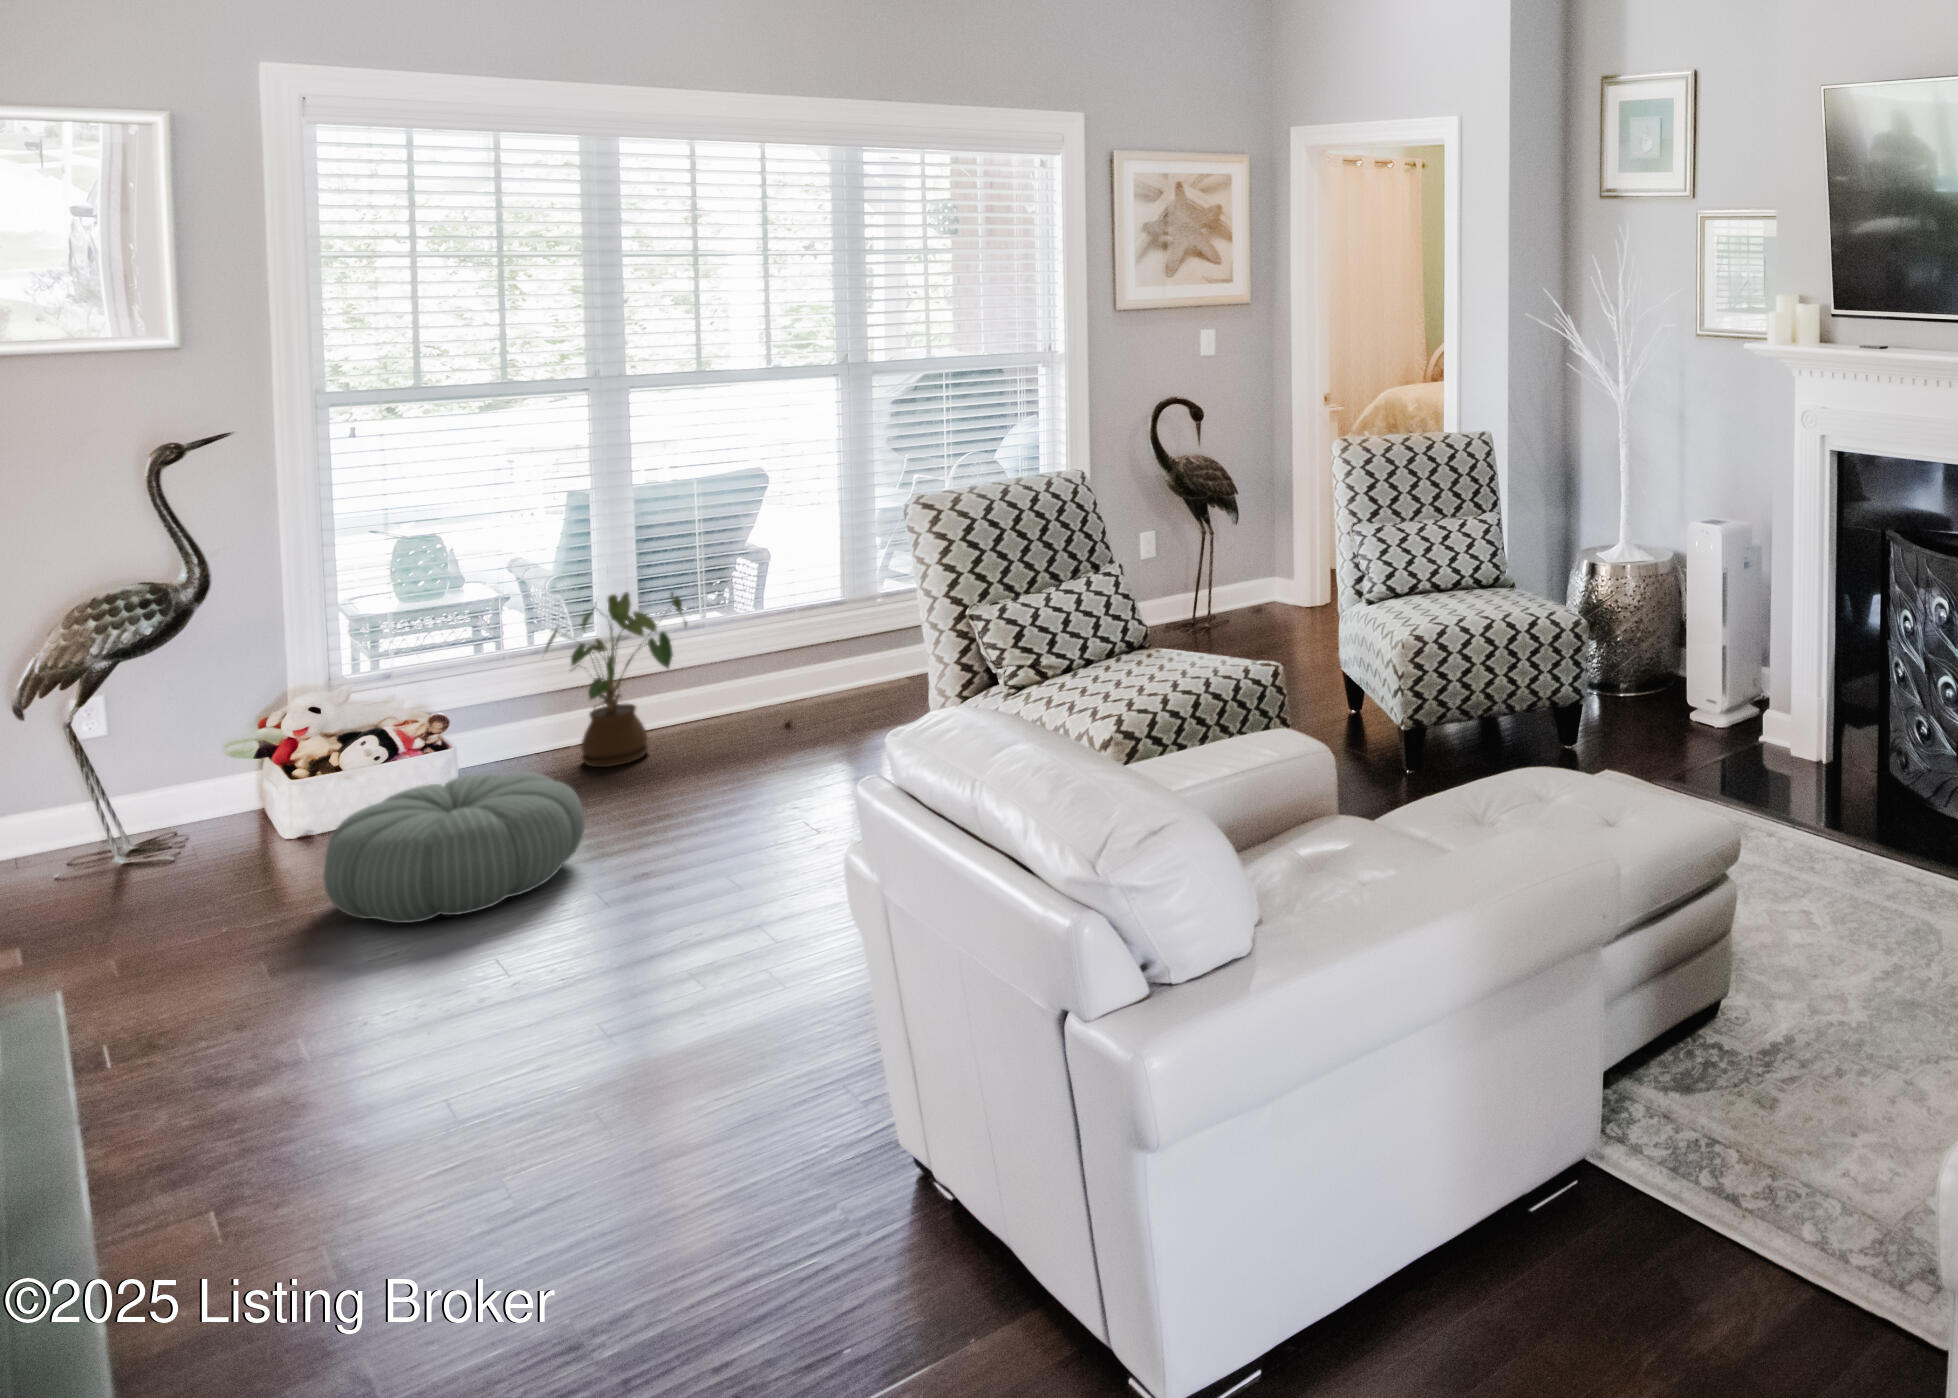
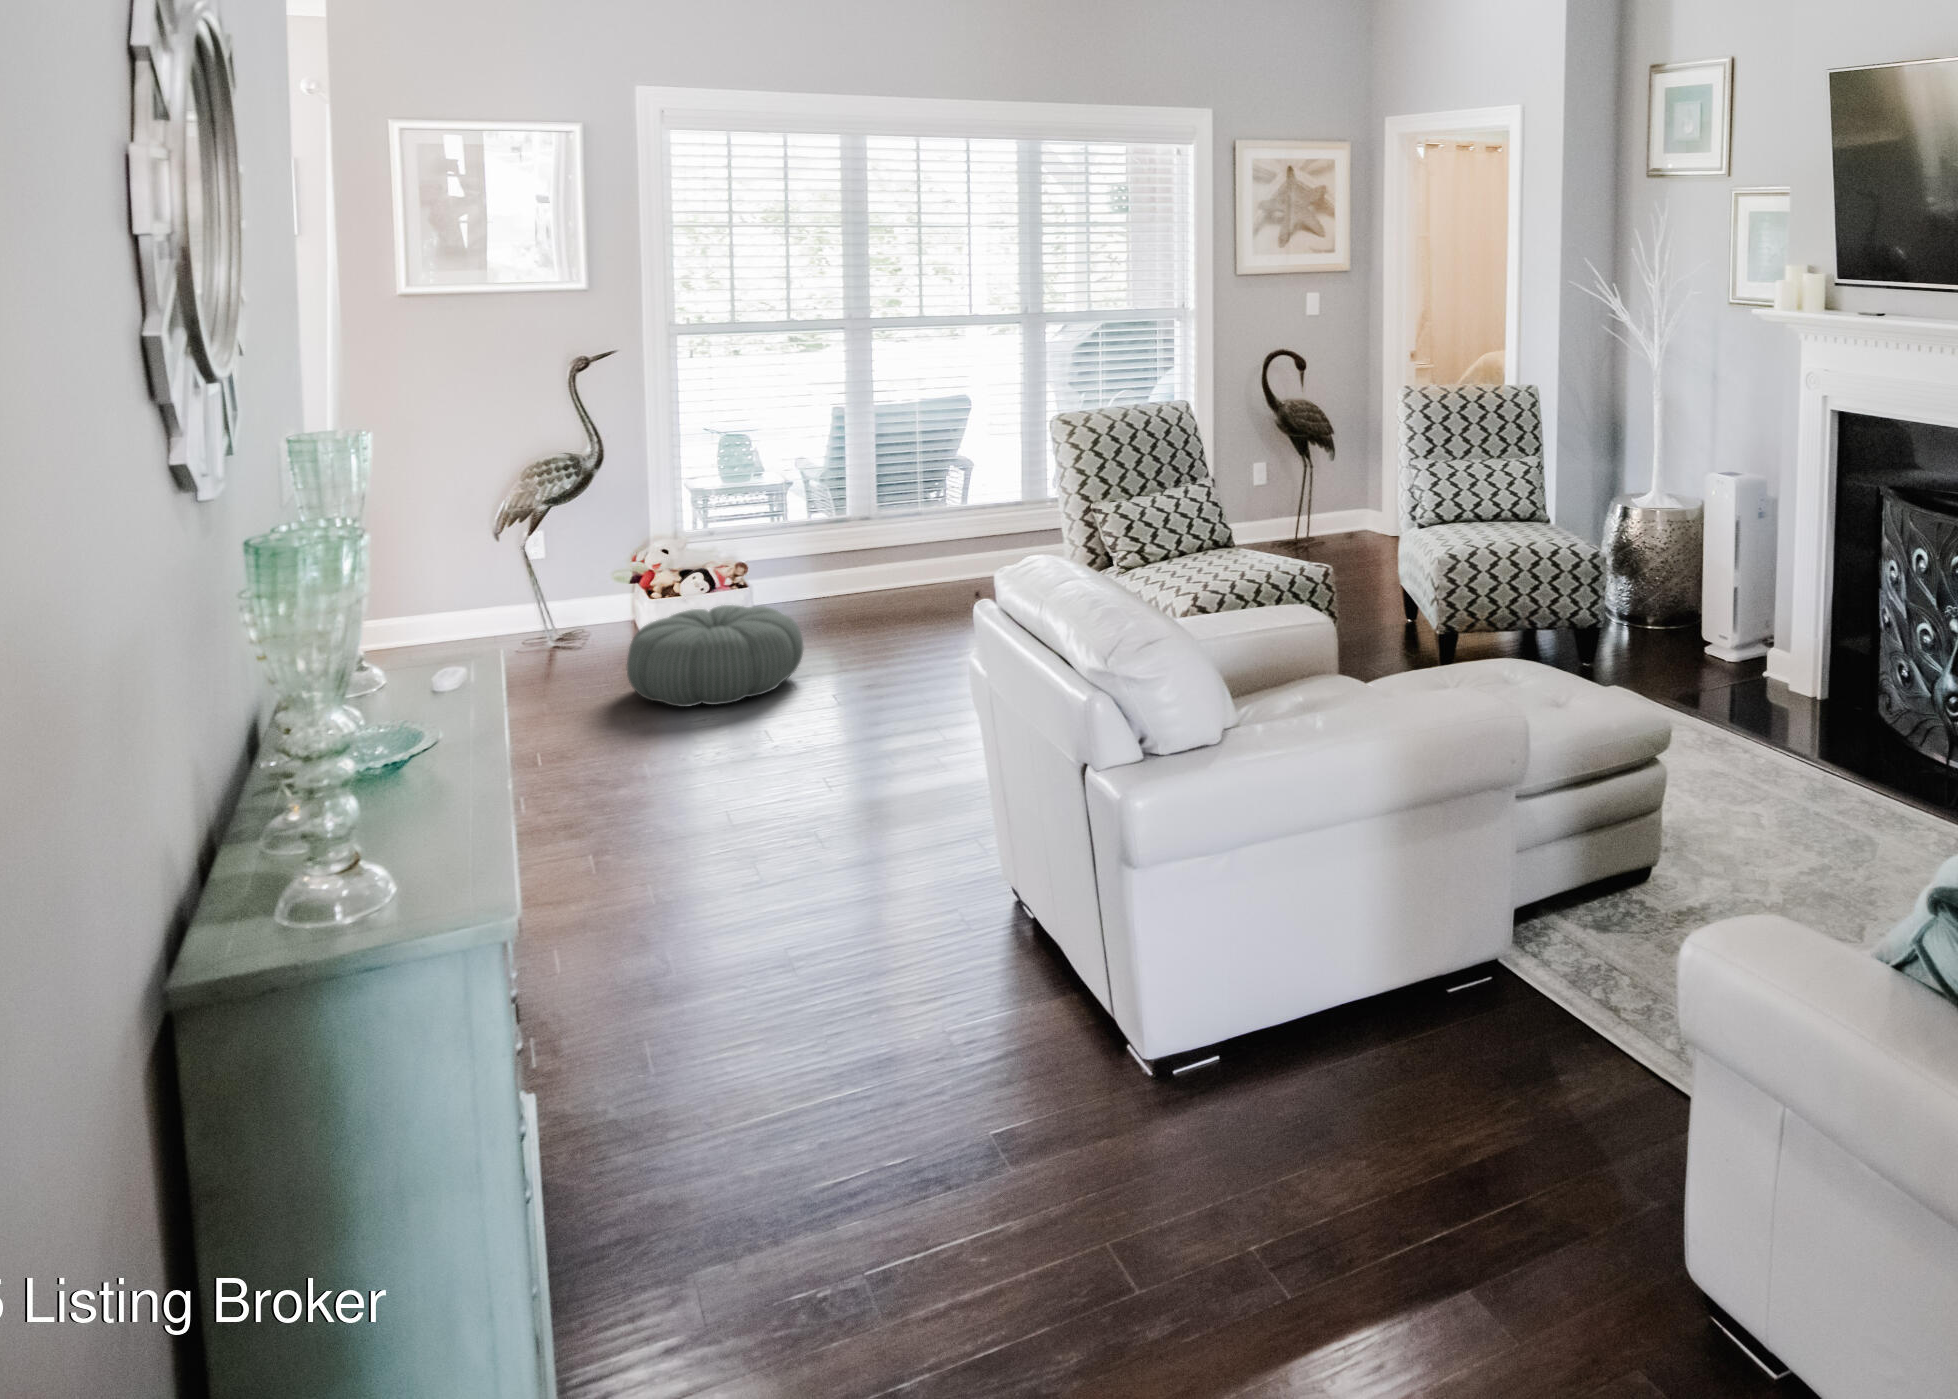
house plant: present [546,592,687,767] -> none [782,481,889,615]

